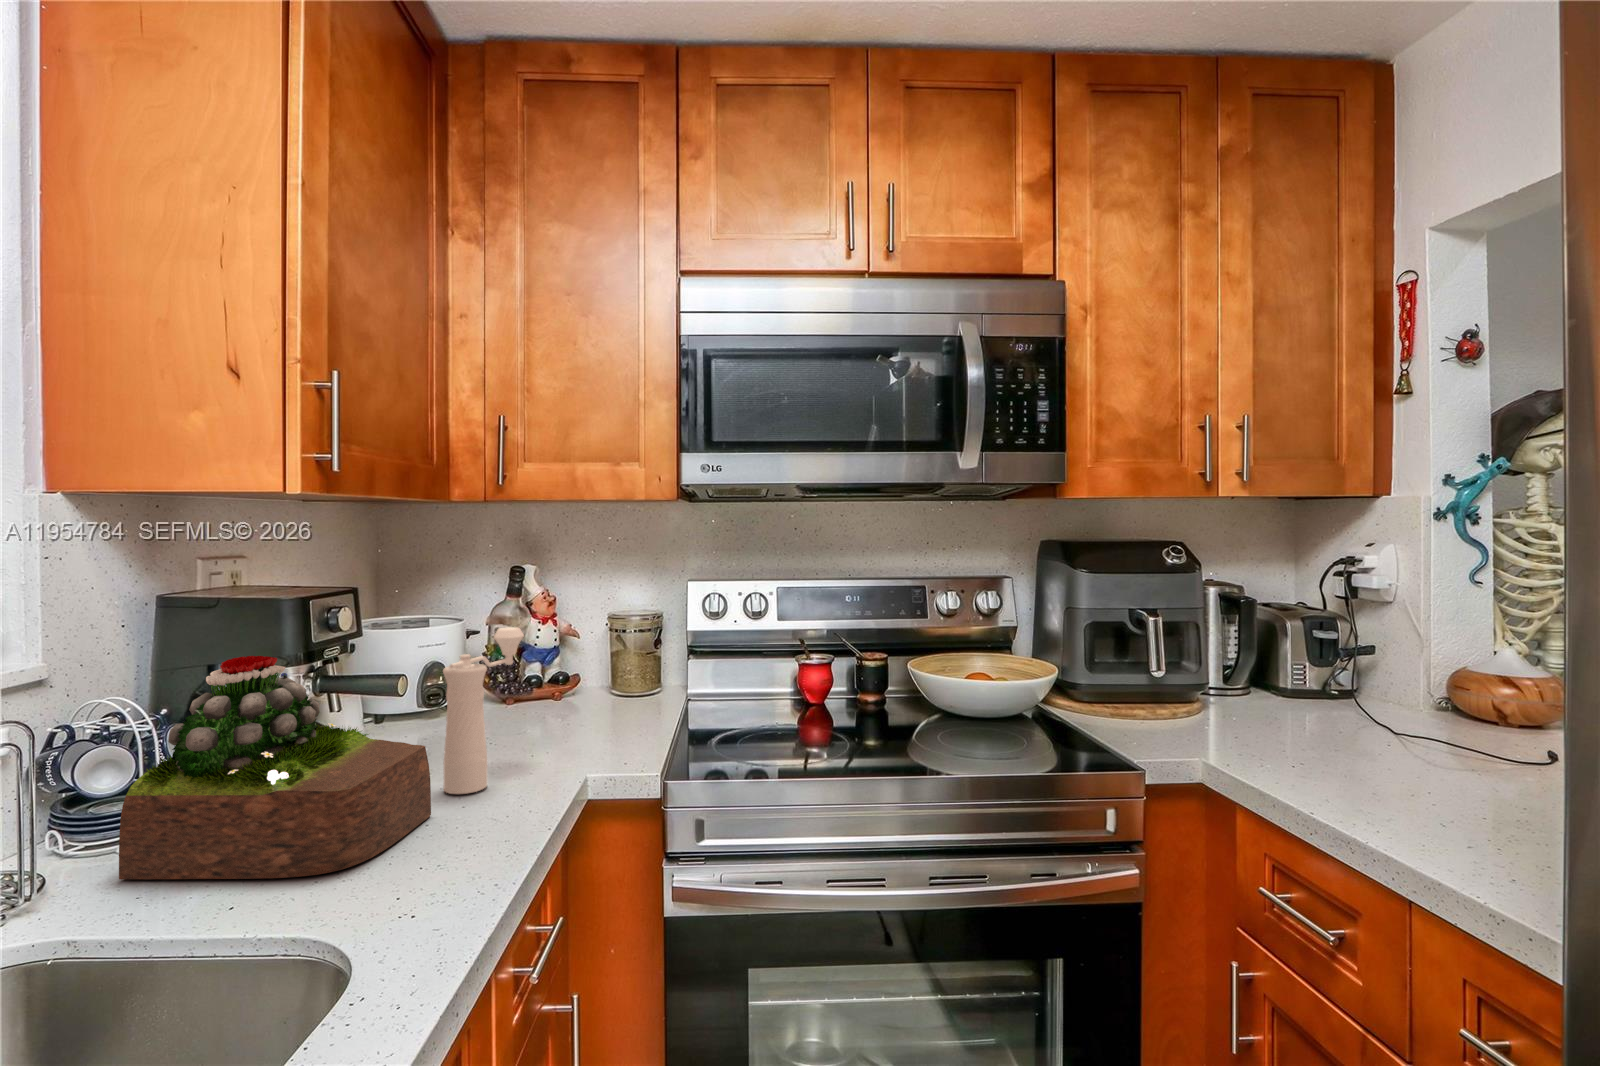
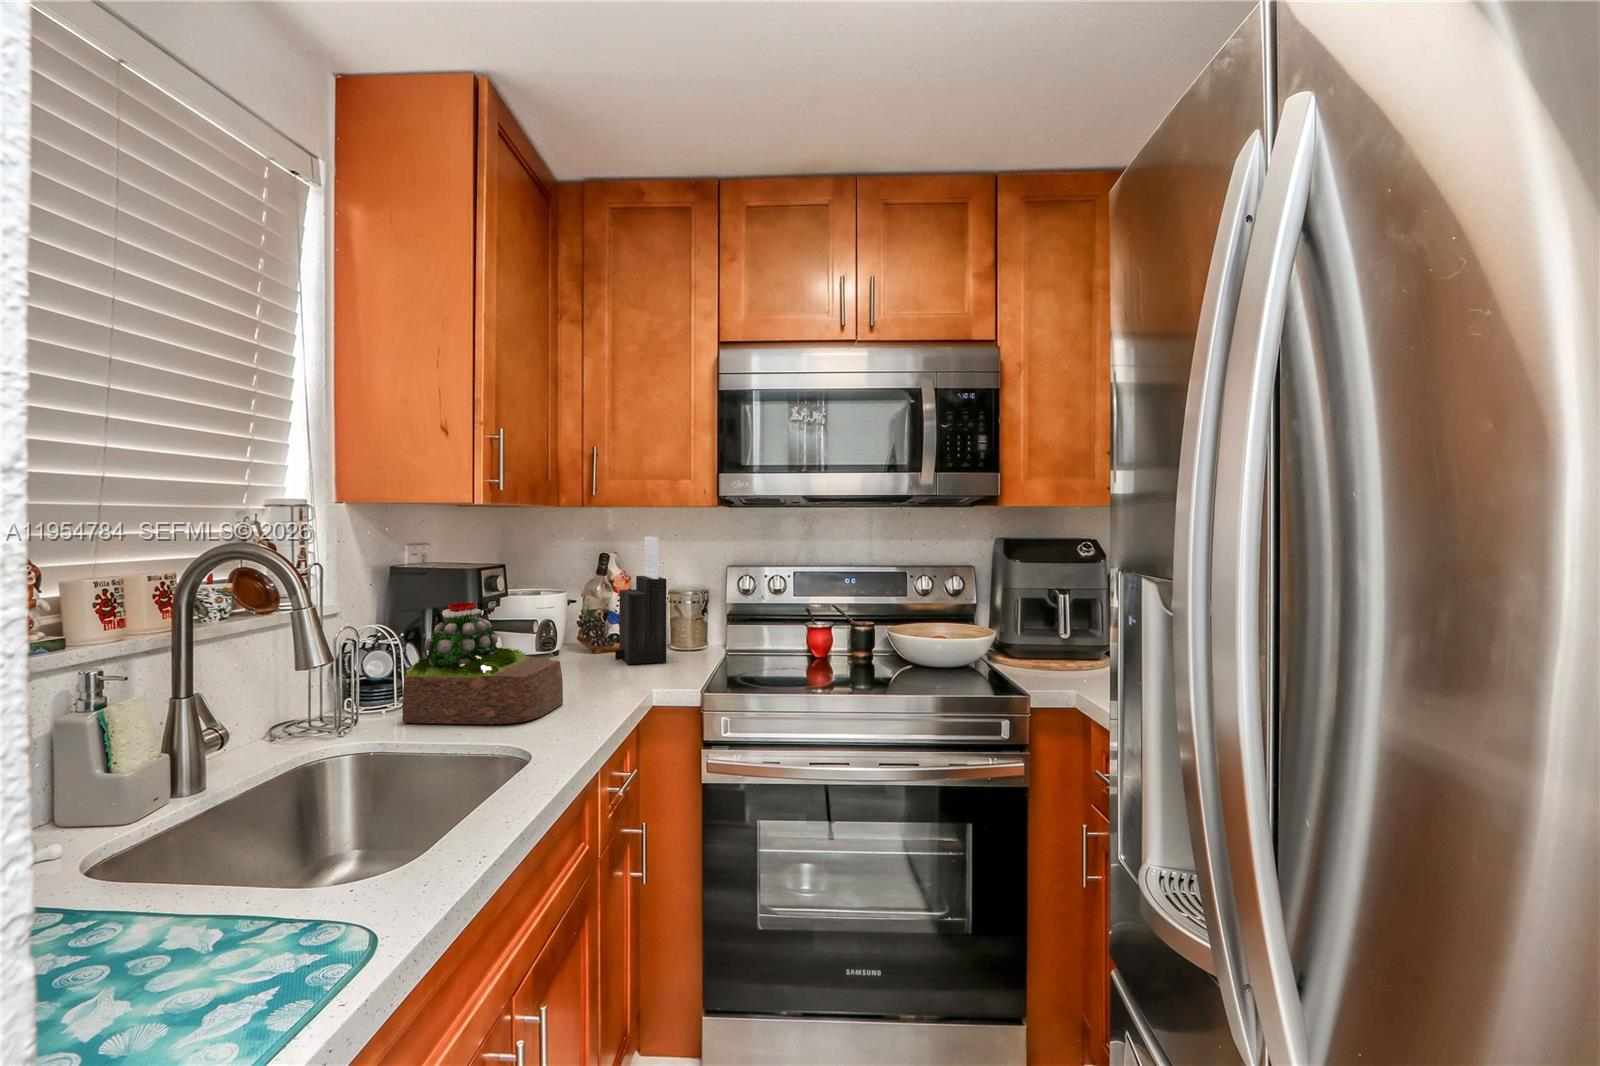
knife block: none [533,542,606,724] -> present [615,536,666,664]
pepper mill: present [443,627,524,794] -> none [566,593,615,695]

